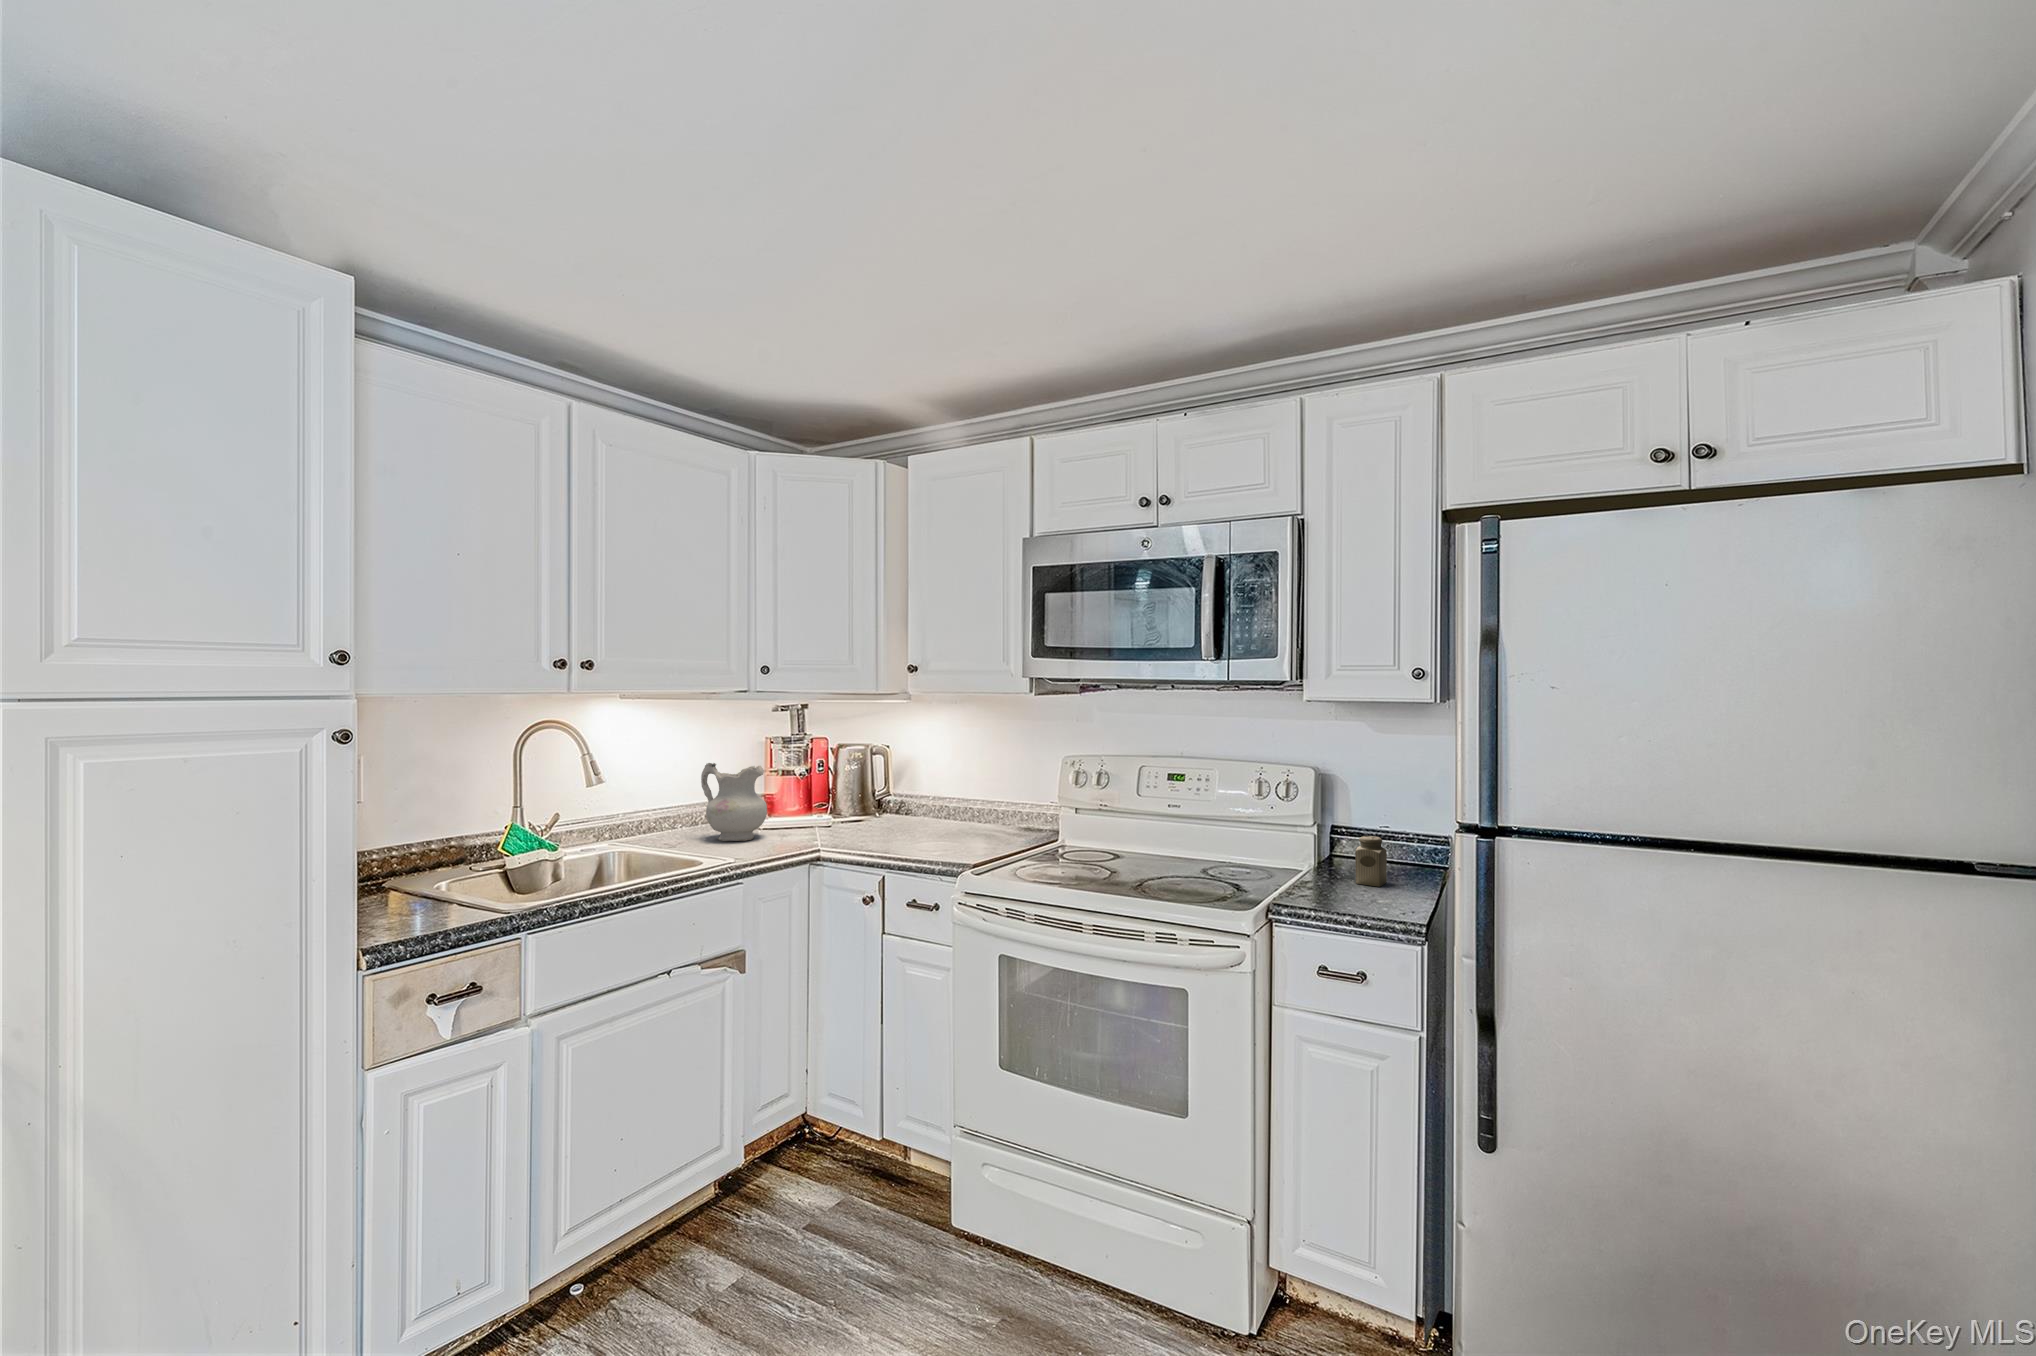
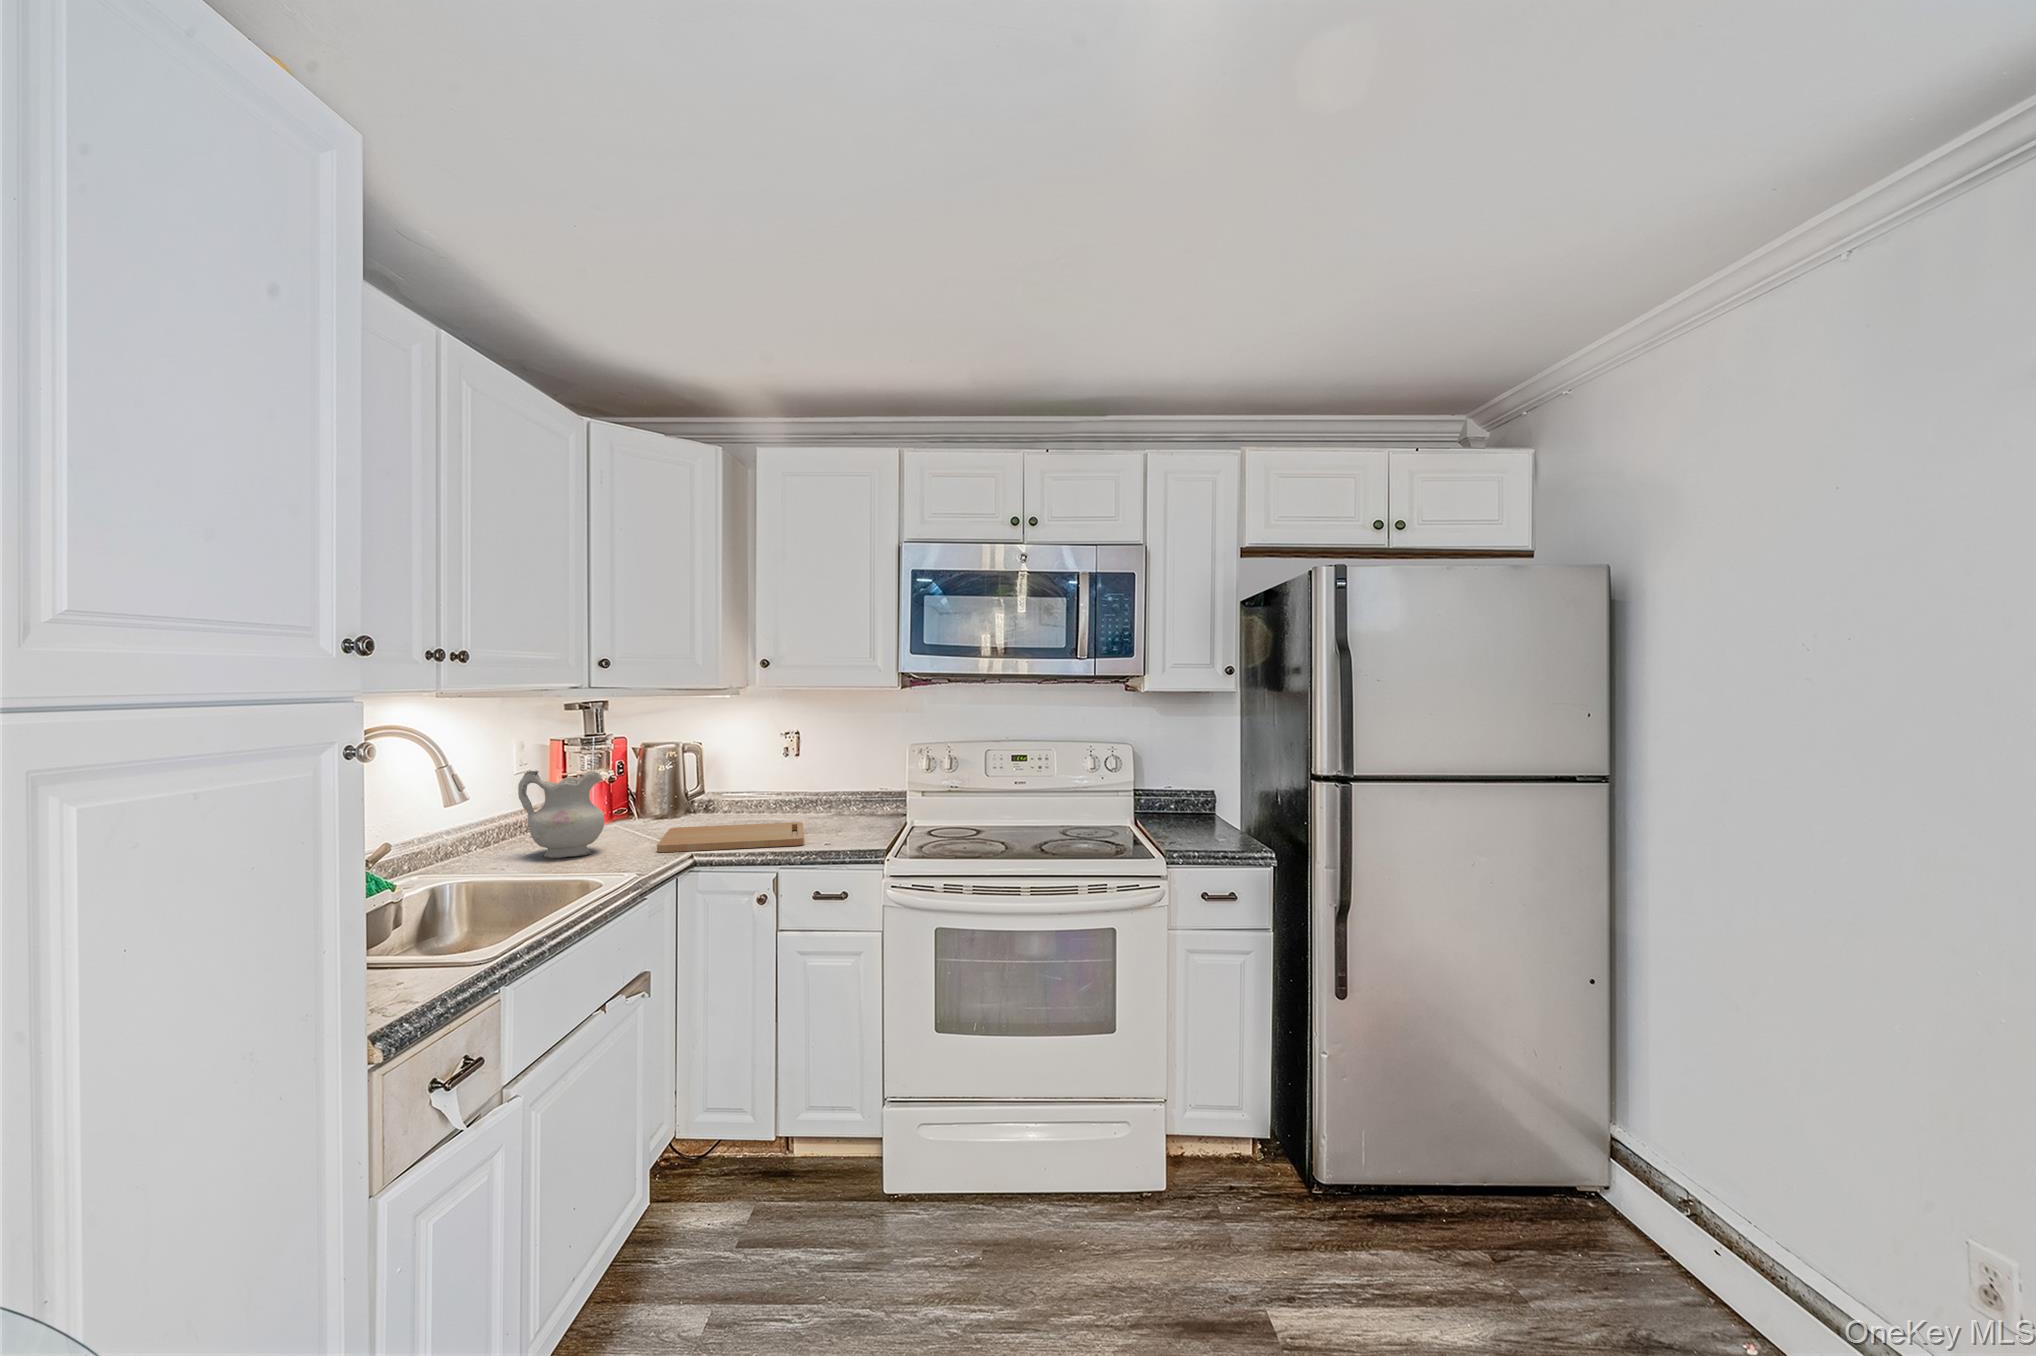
cutting board: none [799,824,951,851] -> present [657,822,804,852]
salt shaker: present [1355,836,1387,887] -> none [1179,795,1200,832]

